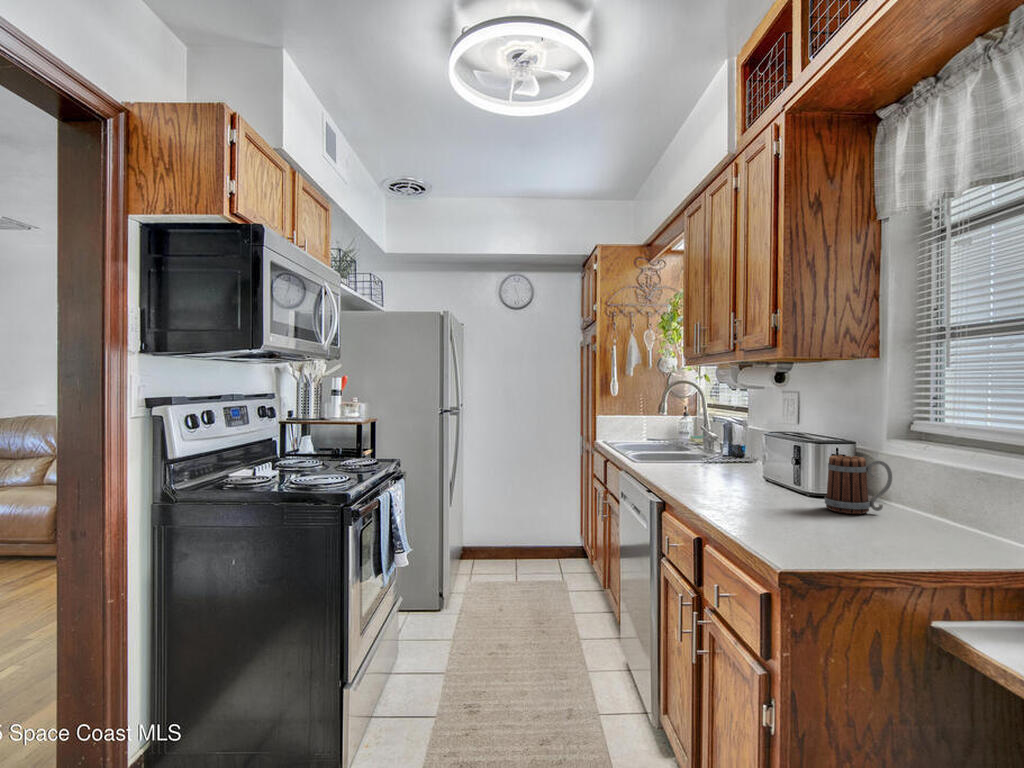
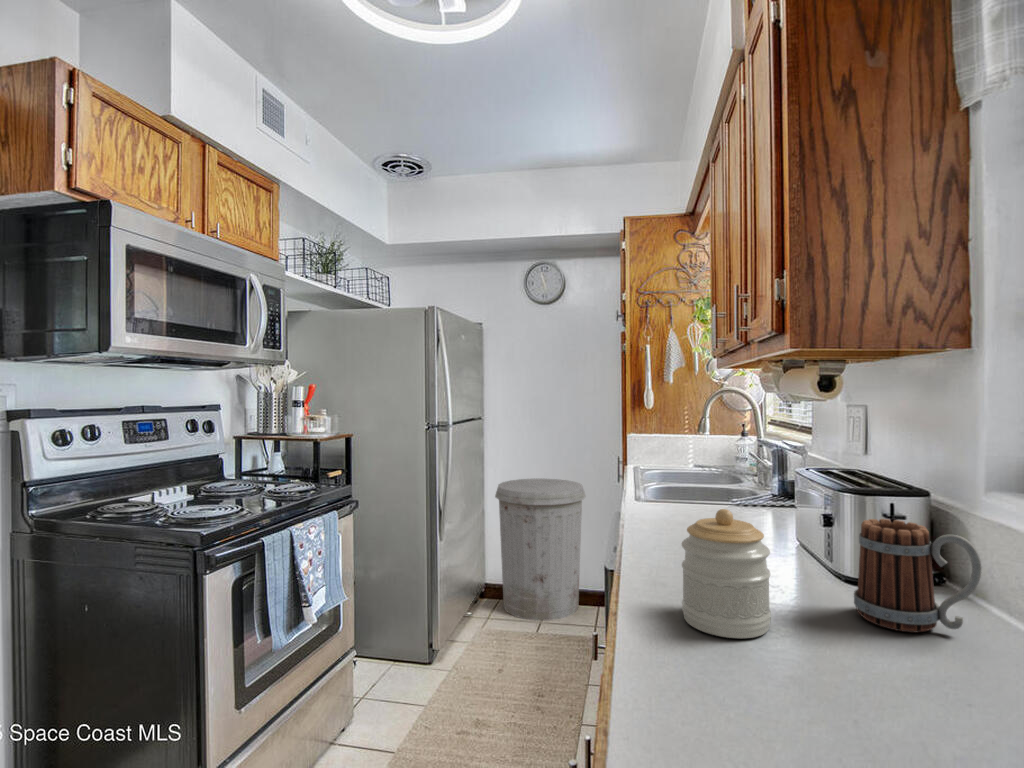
jar: none [737,450,789,520] -> present [681,509,771,638]
trash can: none [479,459,556,577] -> present [495,479,586,621]

